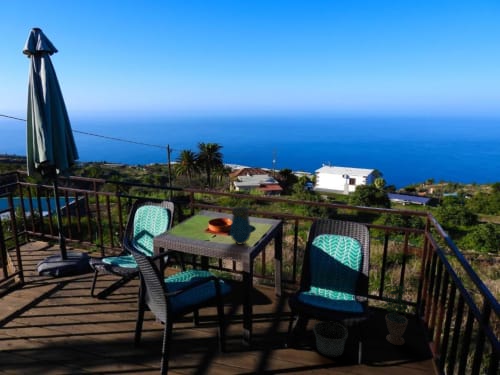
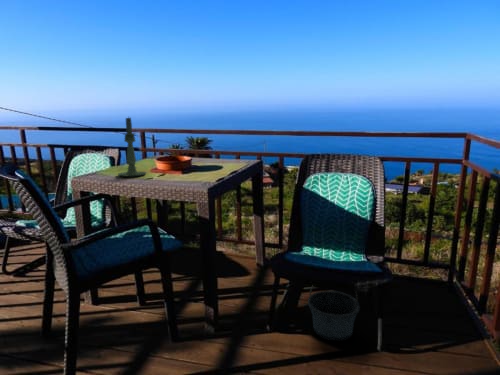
candle holder: none [186,197,205,238] -> present [118,118,146,176]
vase: present [231,207,251,244] -> none [181,125,212,181]
potted plant: present [383,284,409,345] -> none [404,231,445,320]

